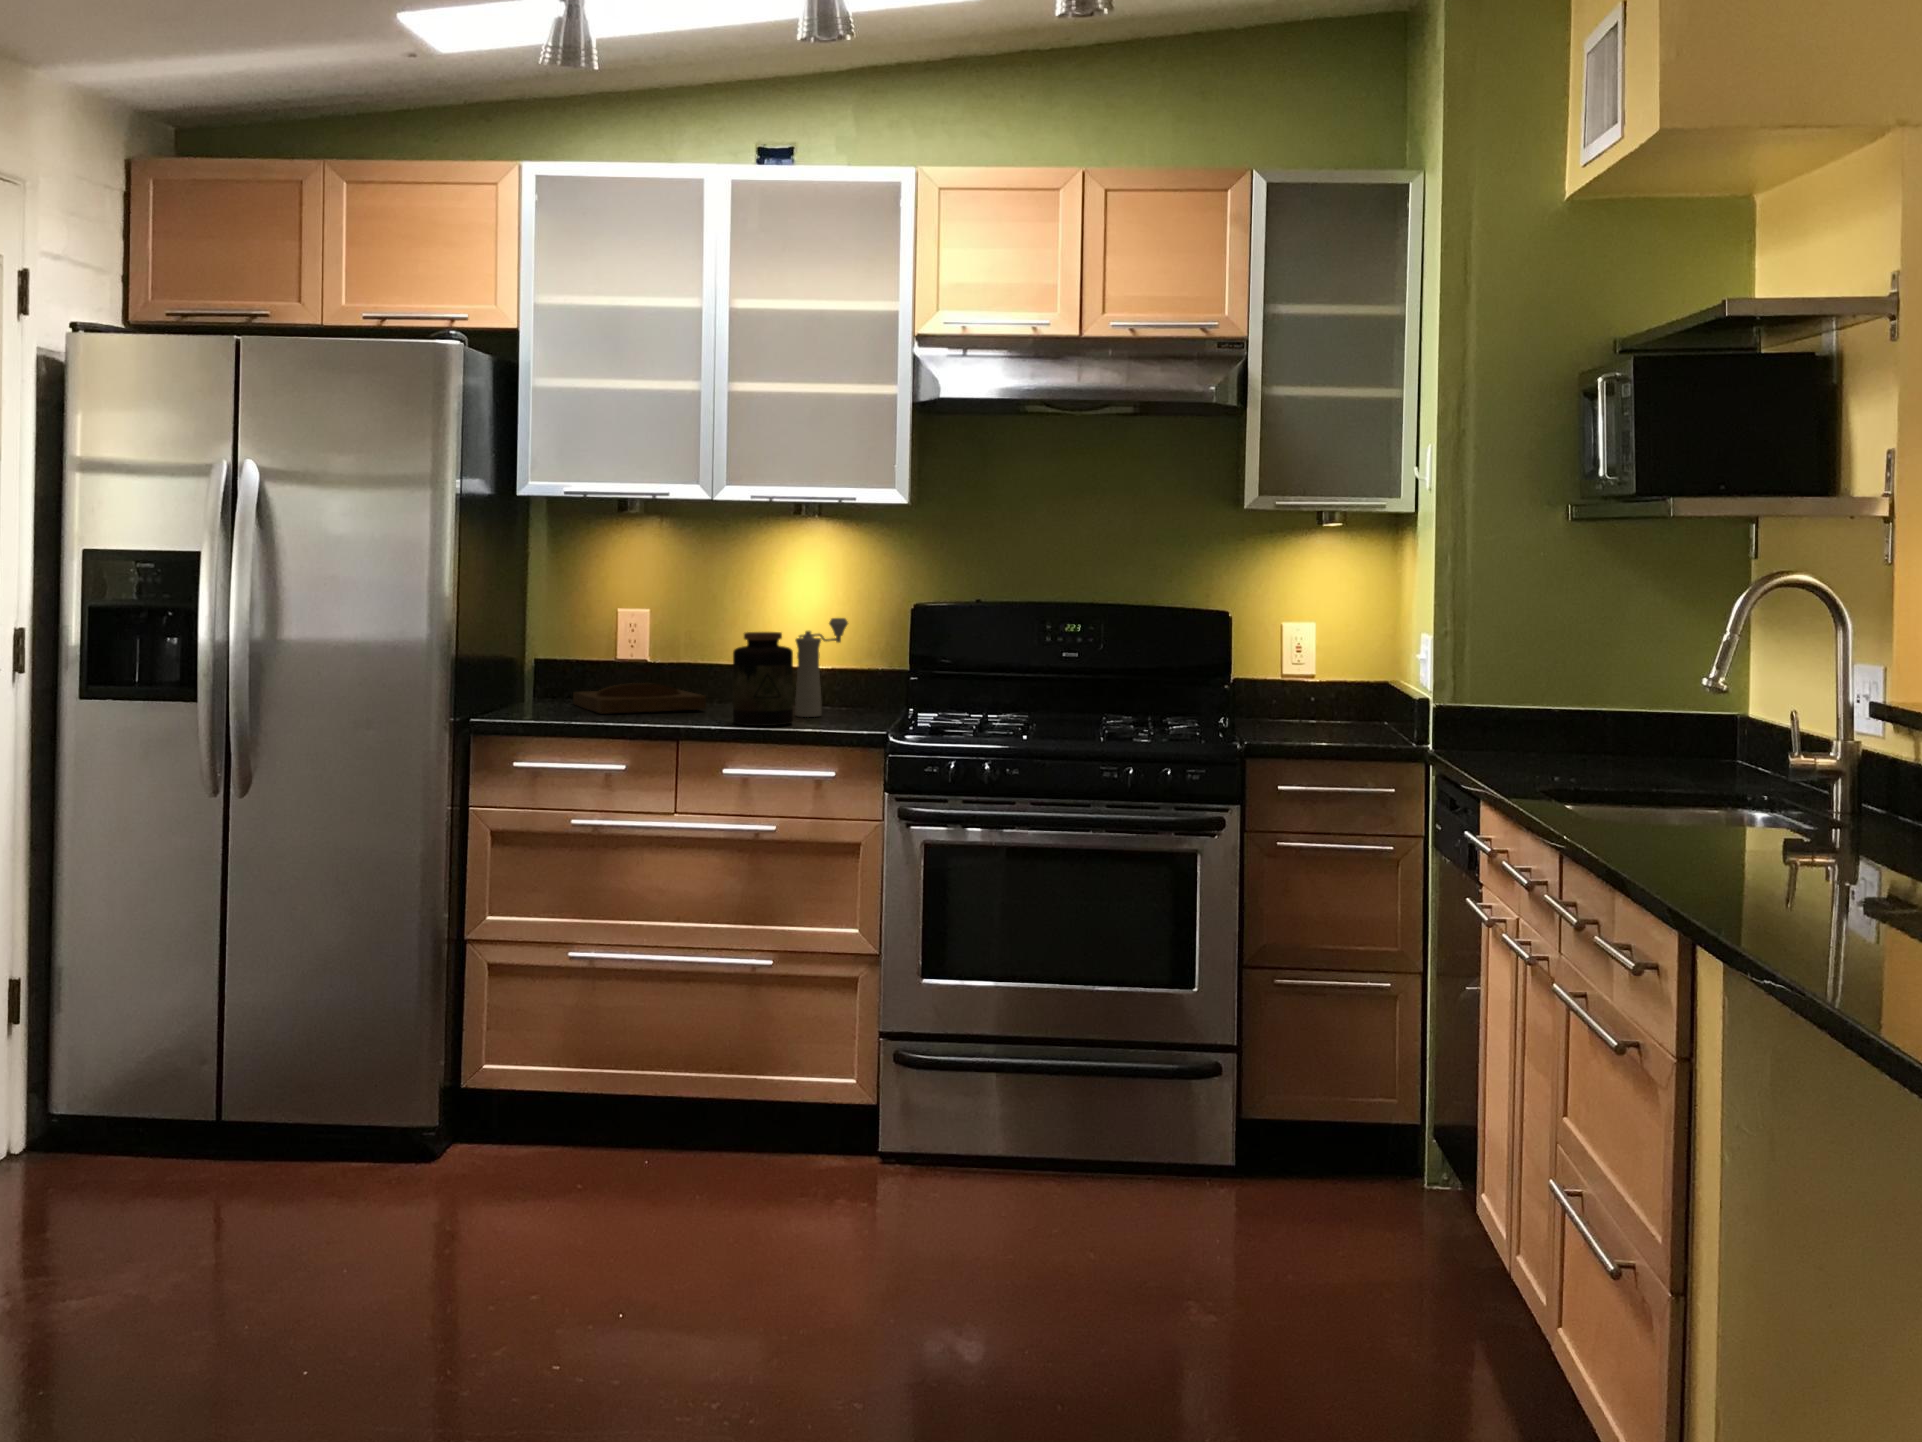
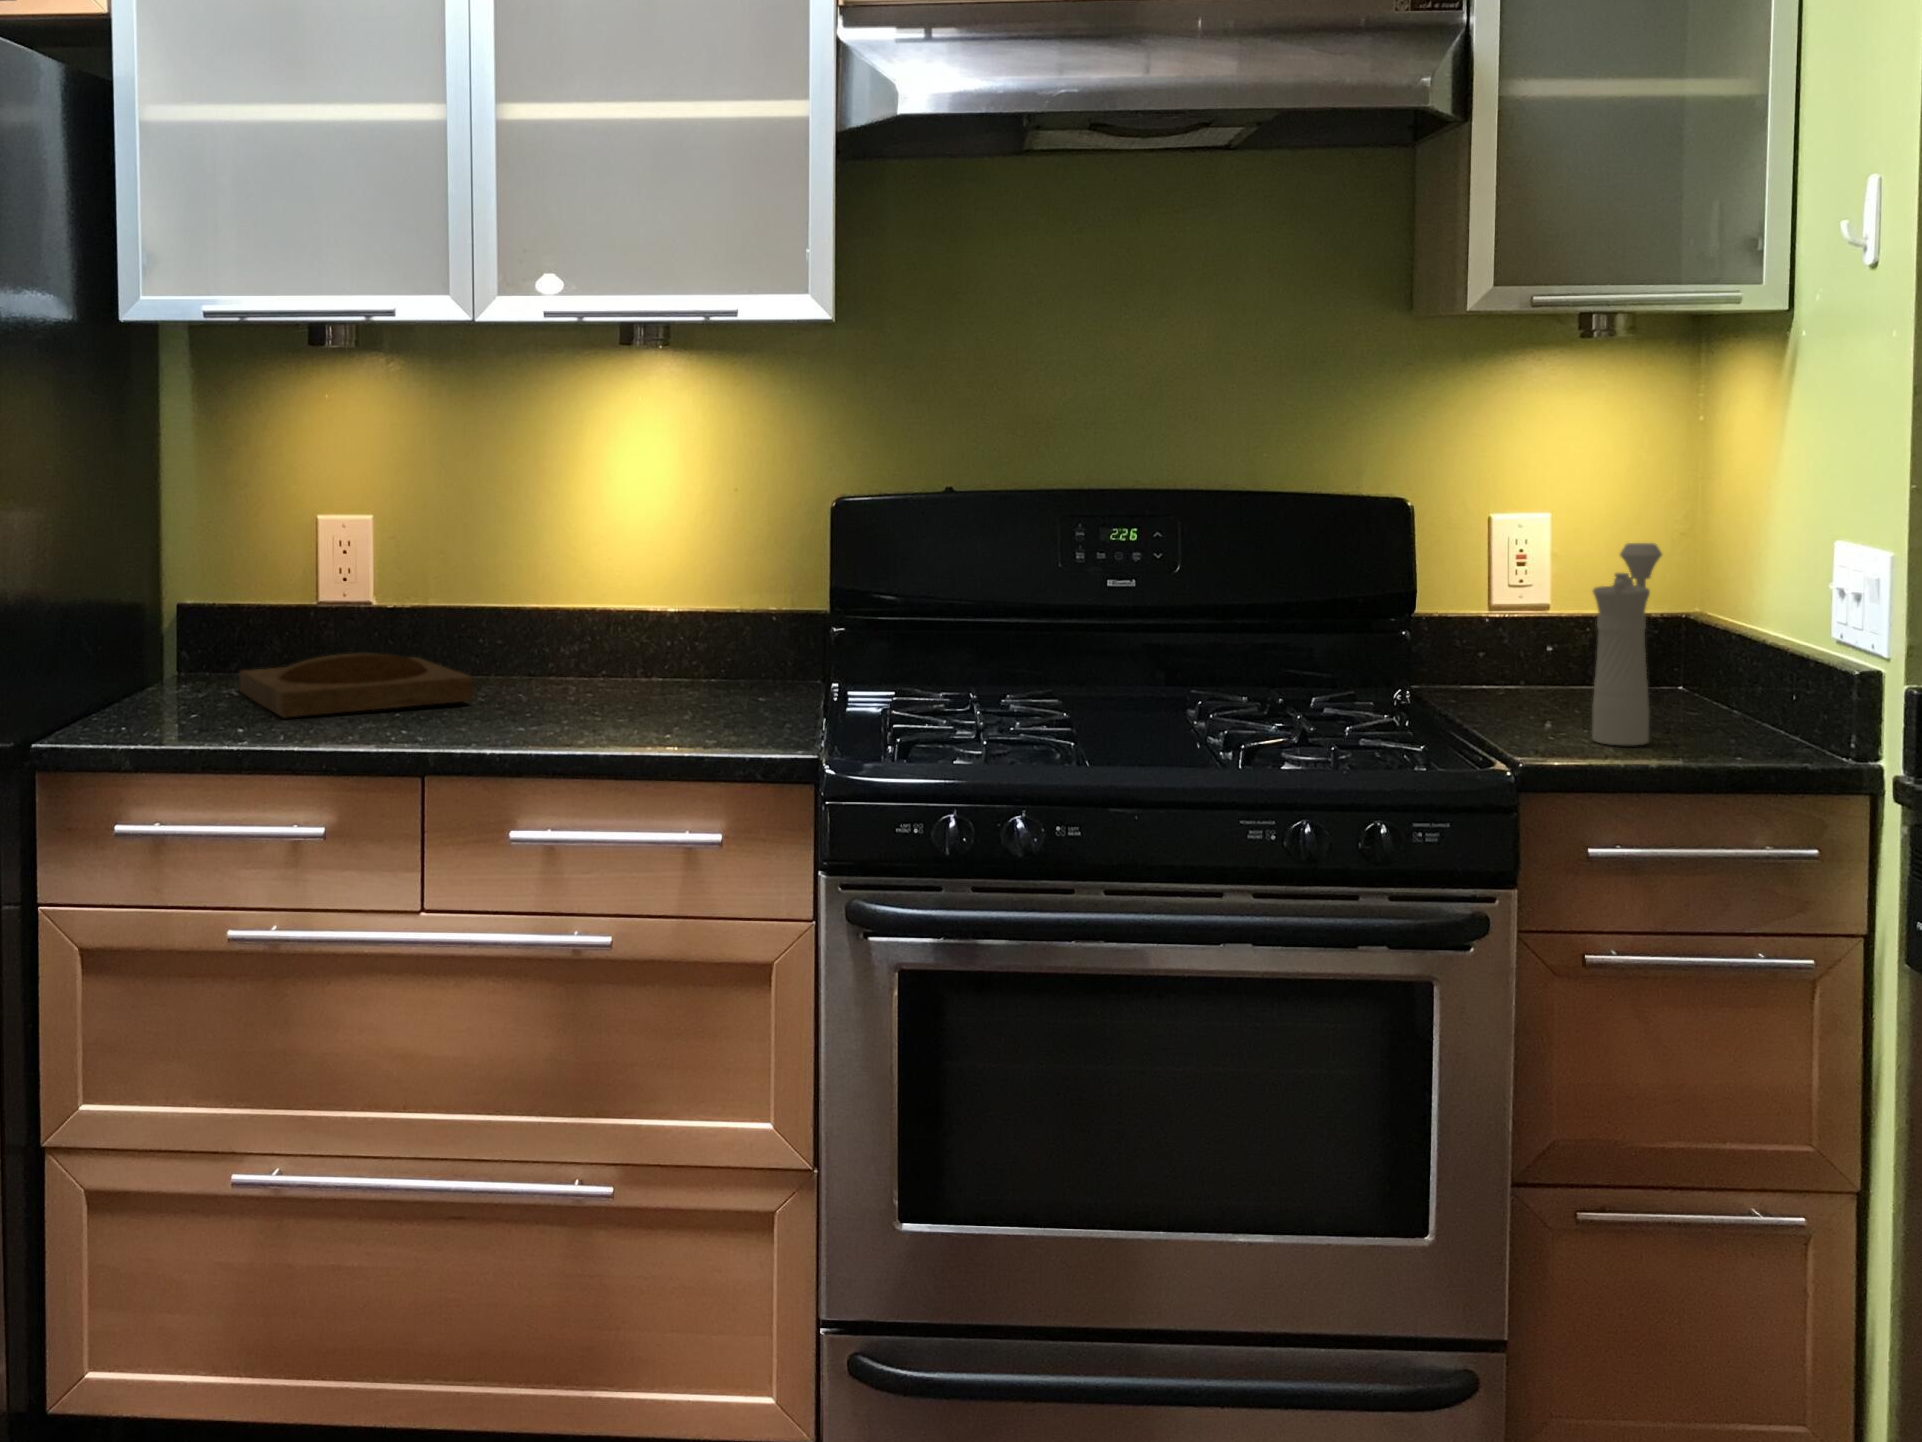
pepper mill: present [796,618,848,717] -> present [1592,543,1662,745]
jar: present [733,632,793,726] -> none [520,563,635,743]

